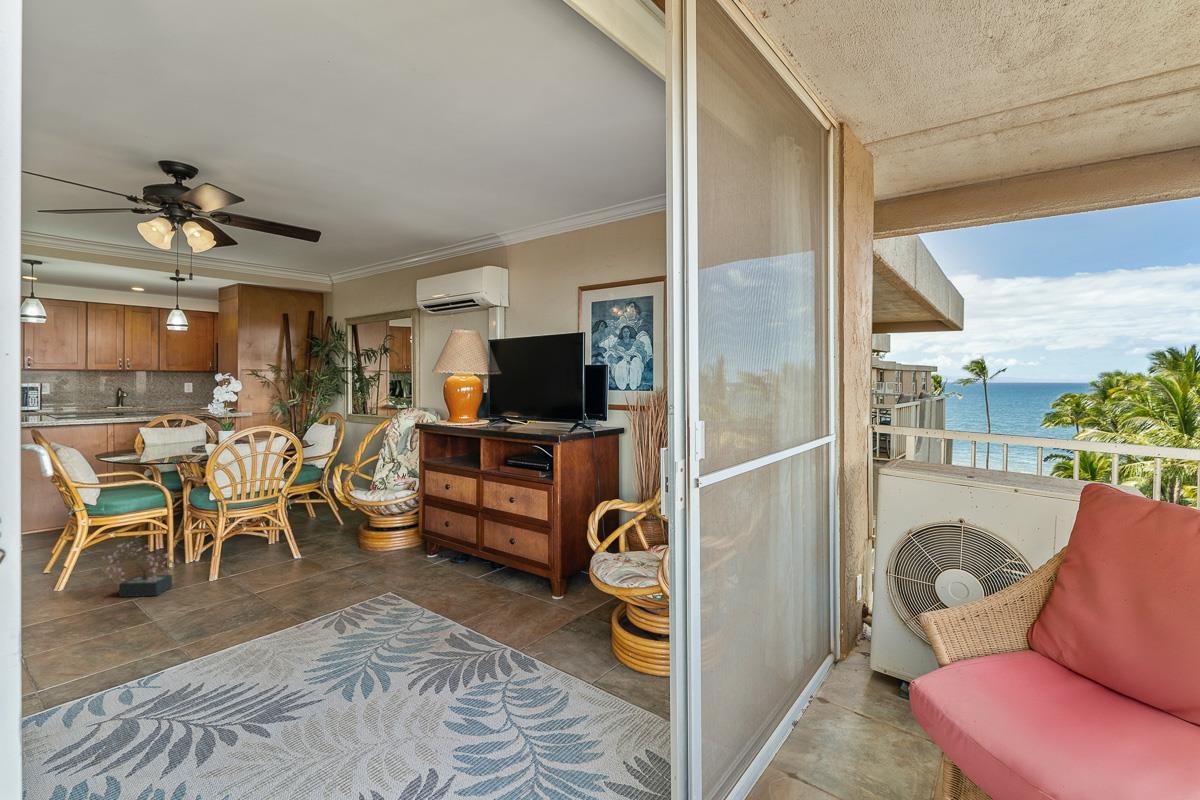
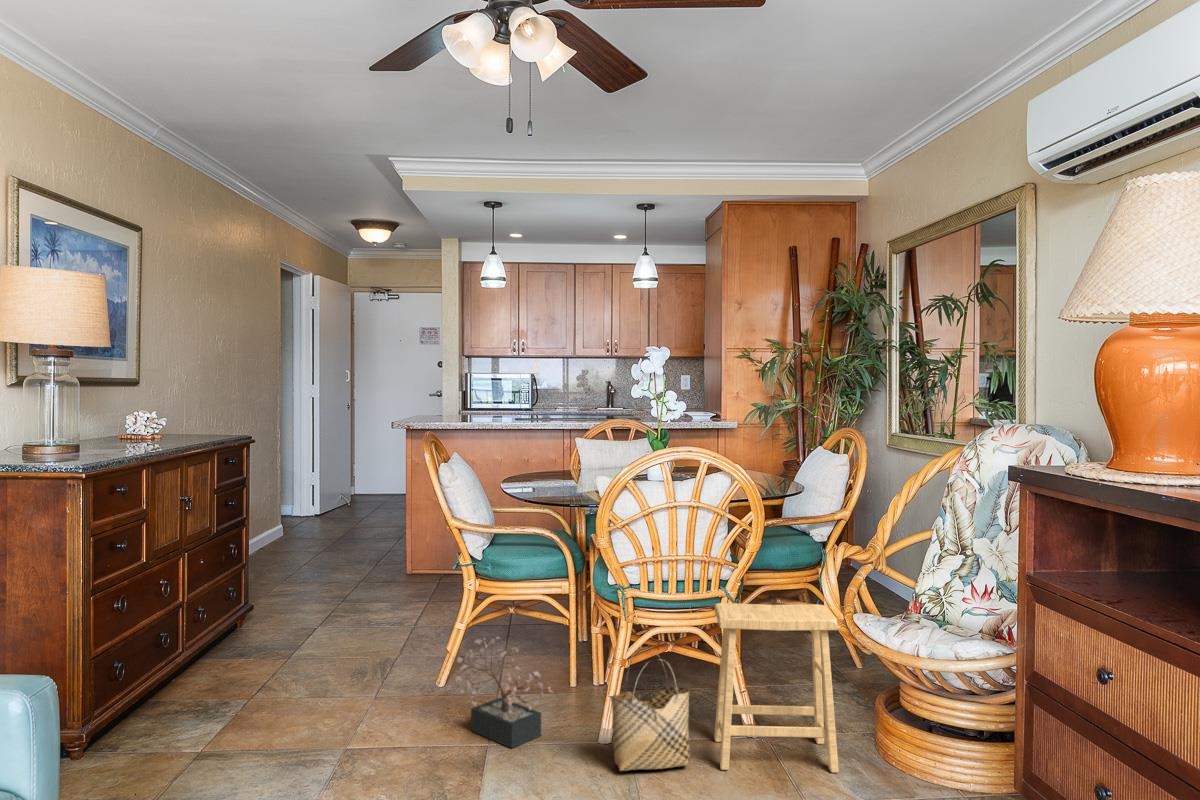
footstool: none [278,492,345,574] -> present [714,603,839,773]
woven basket: none [226,525,272,586] -> present [611,647,690,771]

